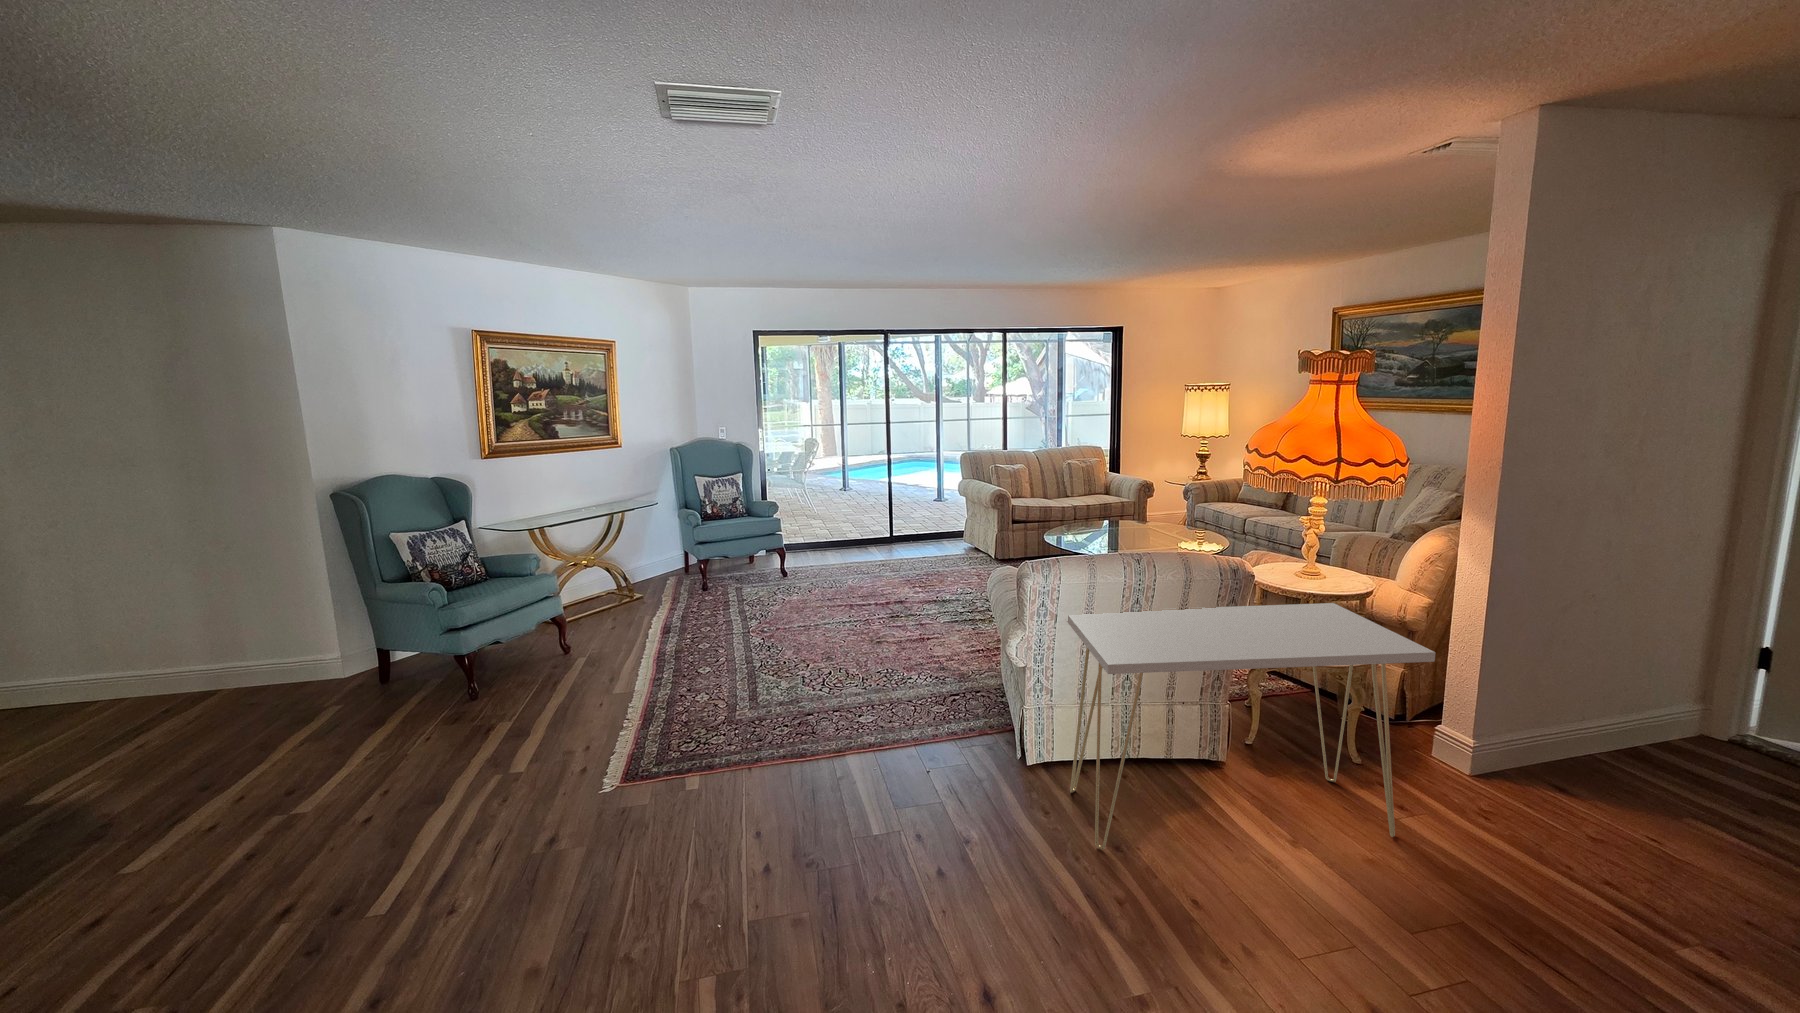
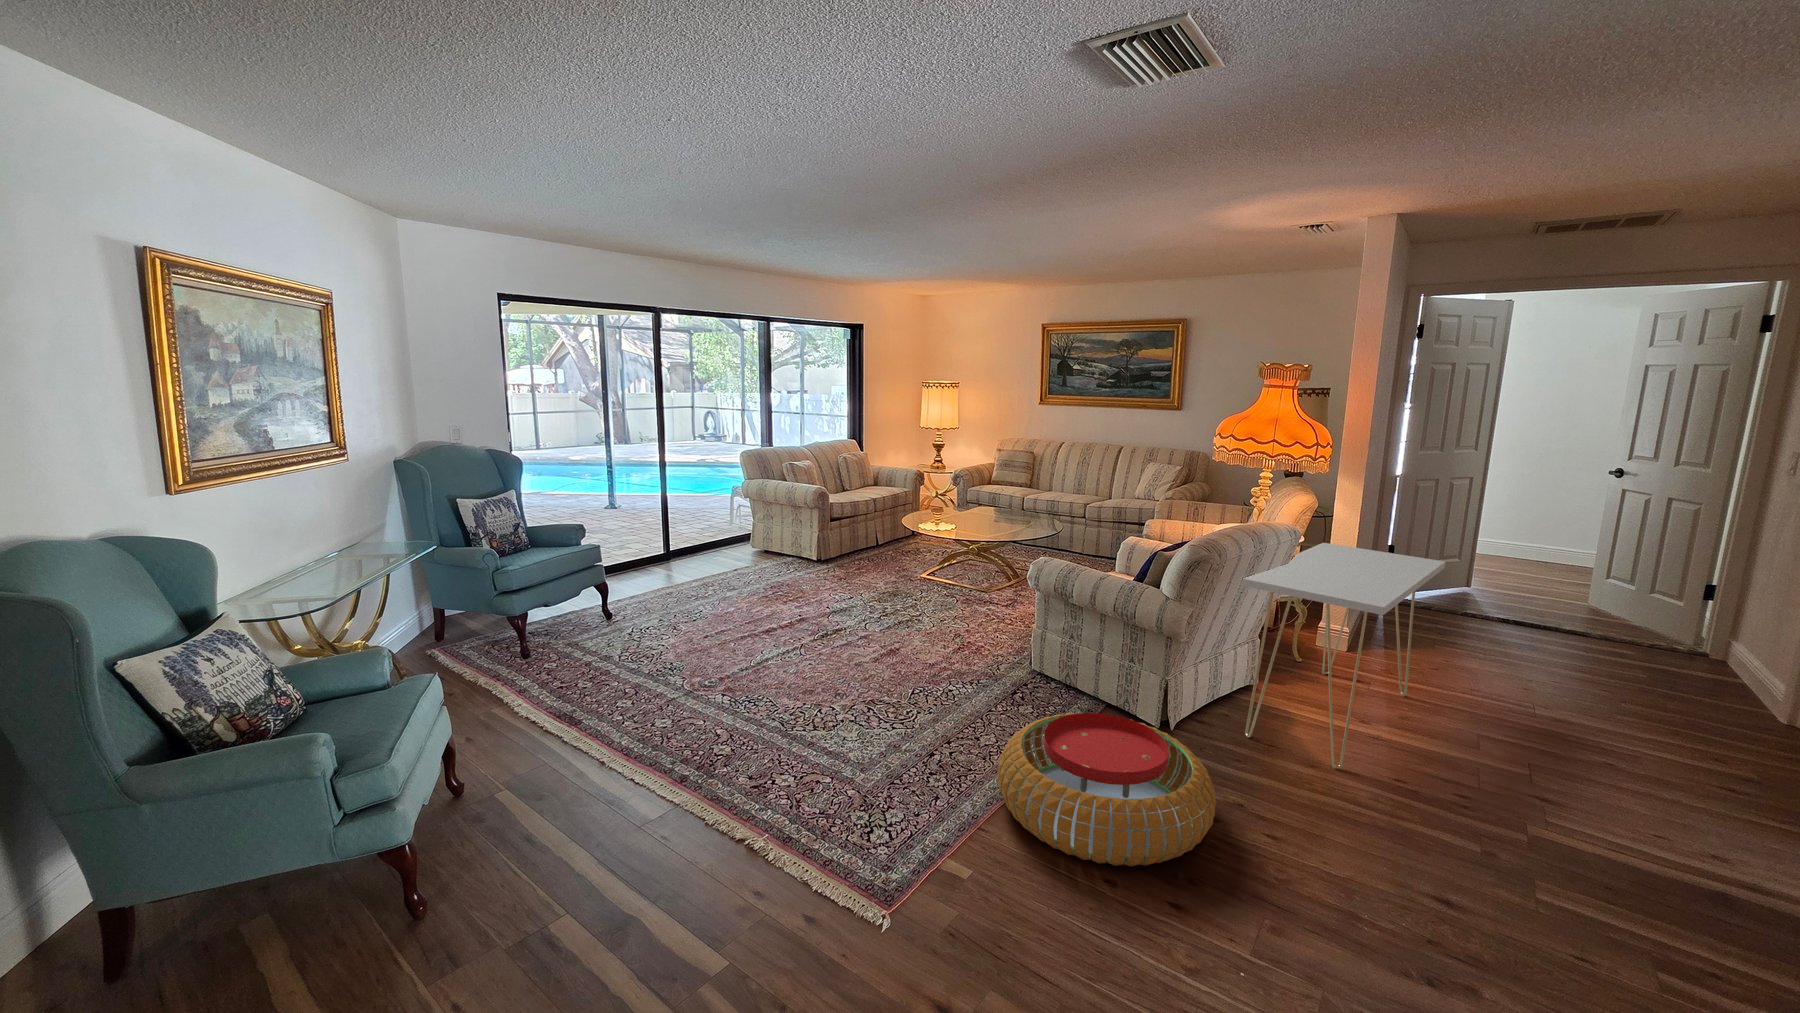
pouf: none [731,698,918,829] -> present [998,713,1216,866]

